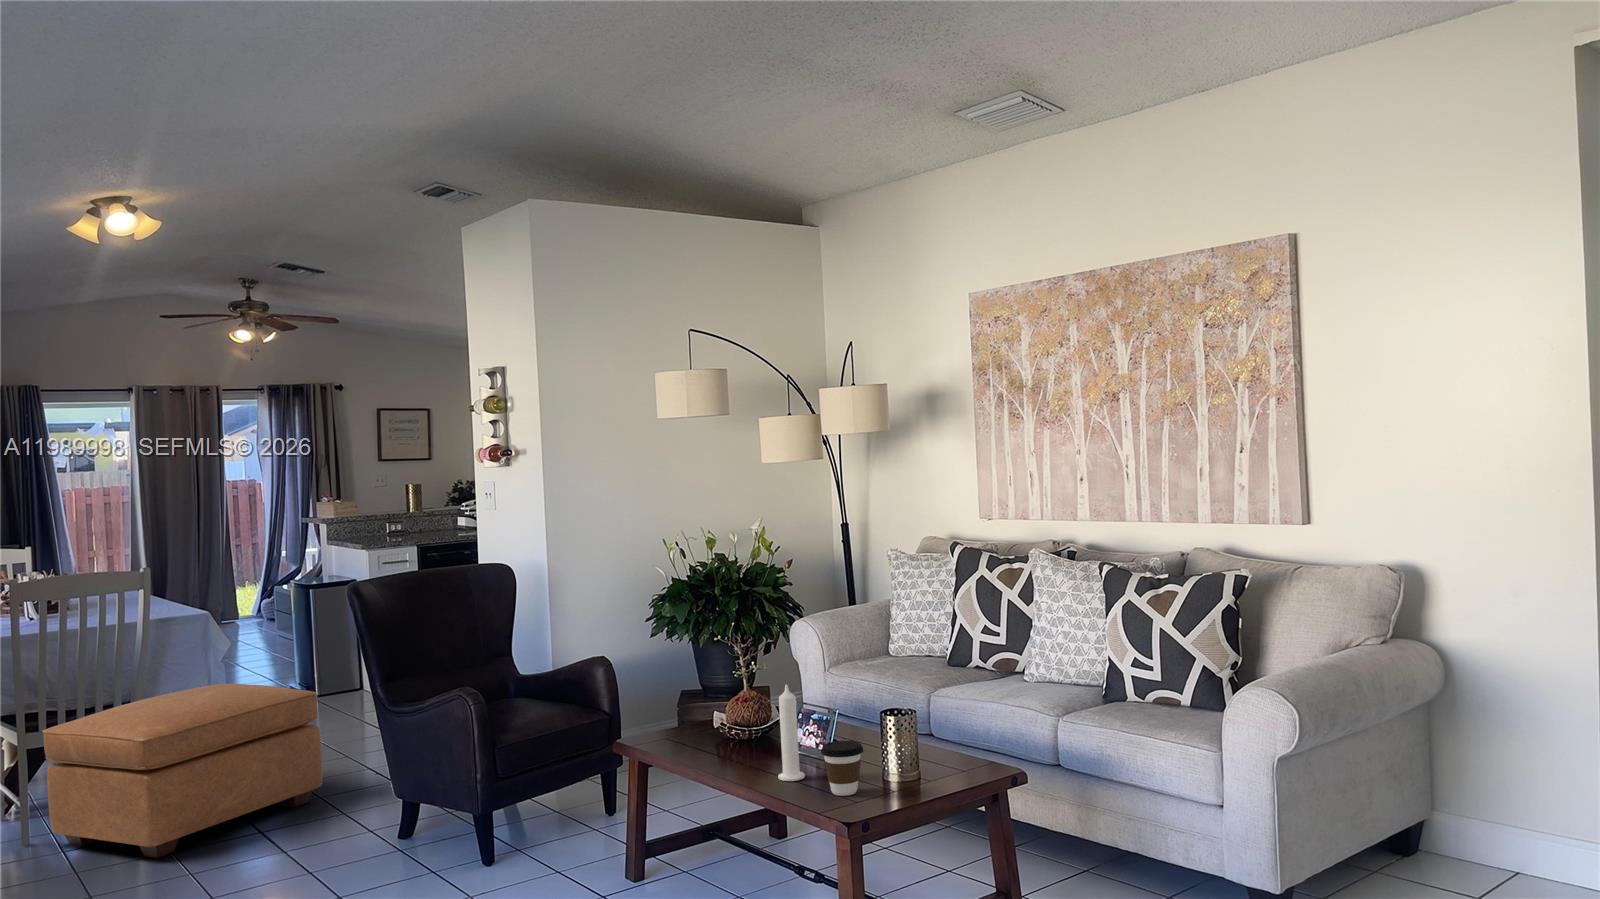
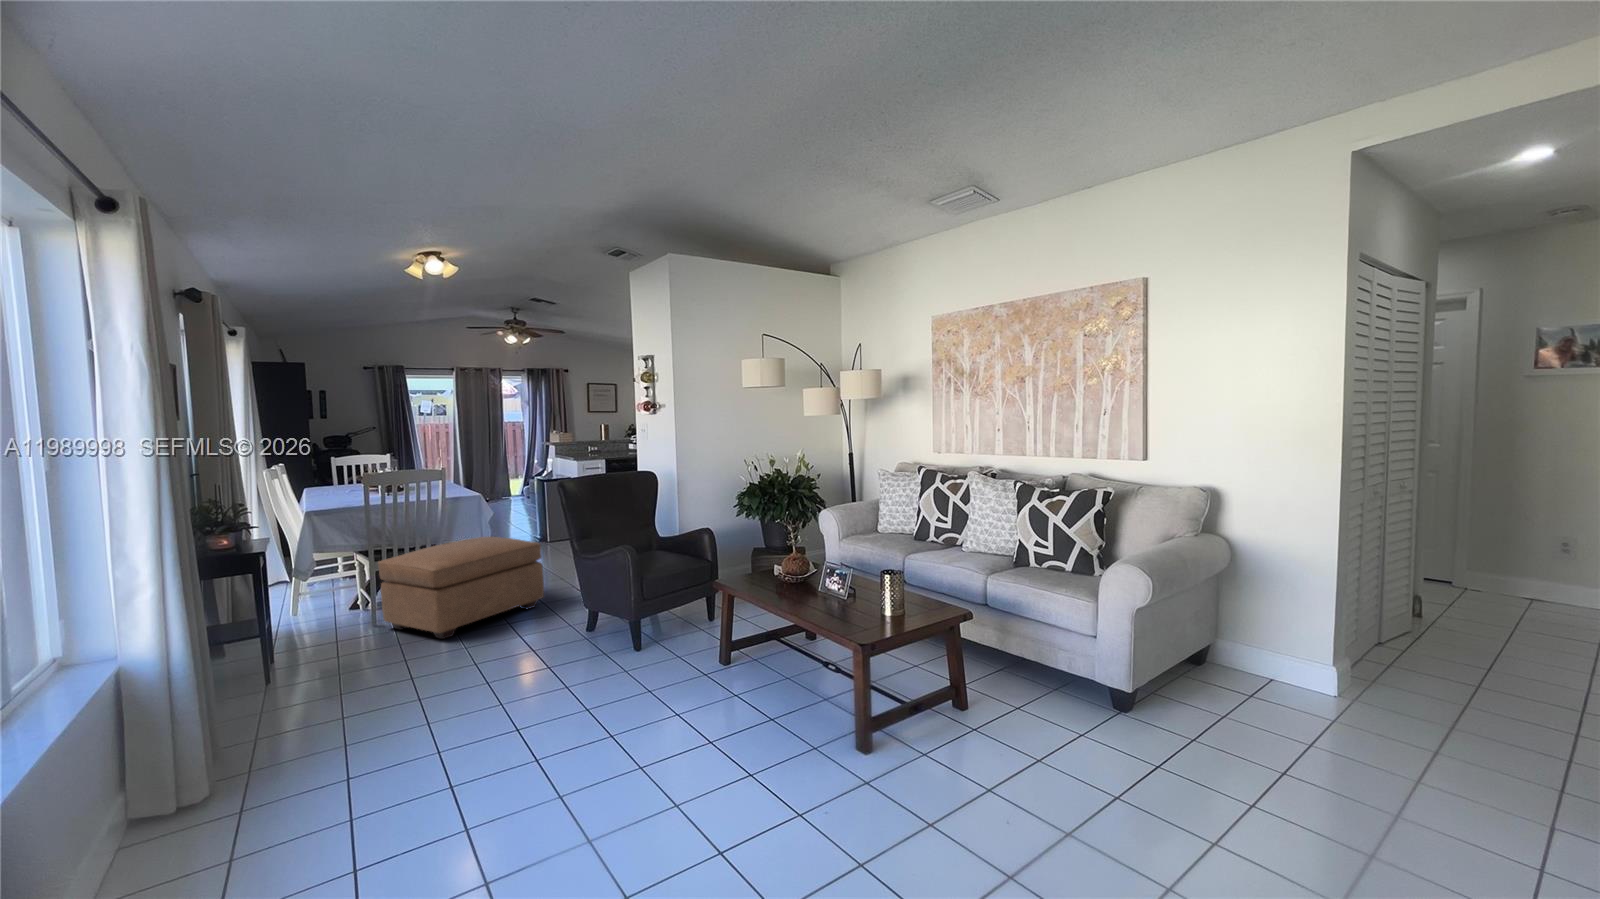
candle: present [778,684,805,781] -> none [816,553,833,613]
coffee cup: present [821,741,863,796] -> none [844,590,872,625]

